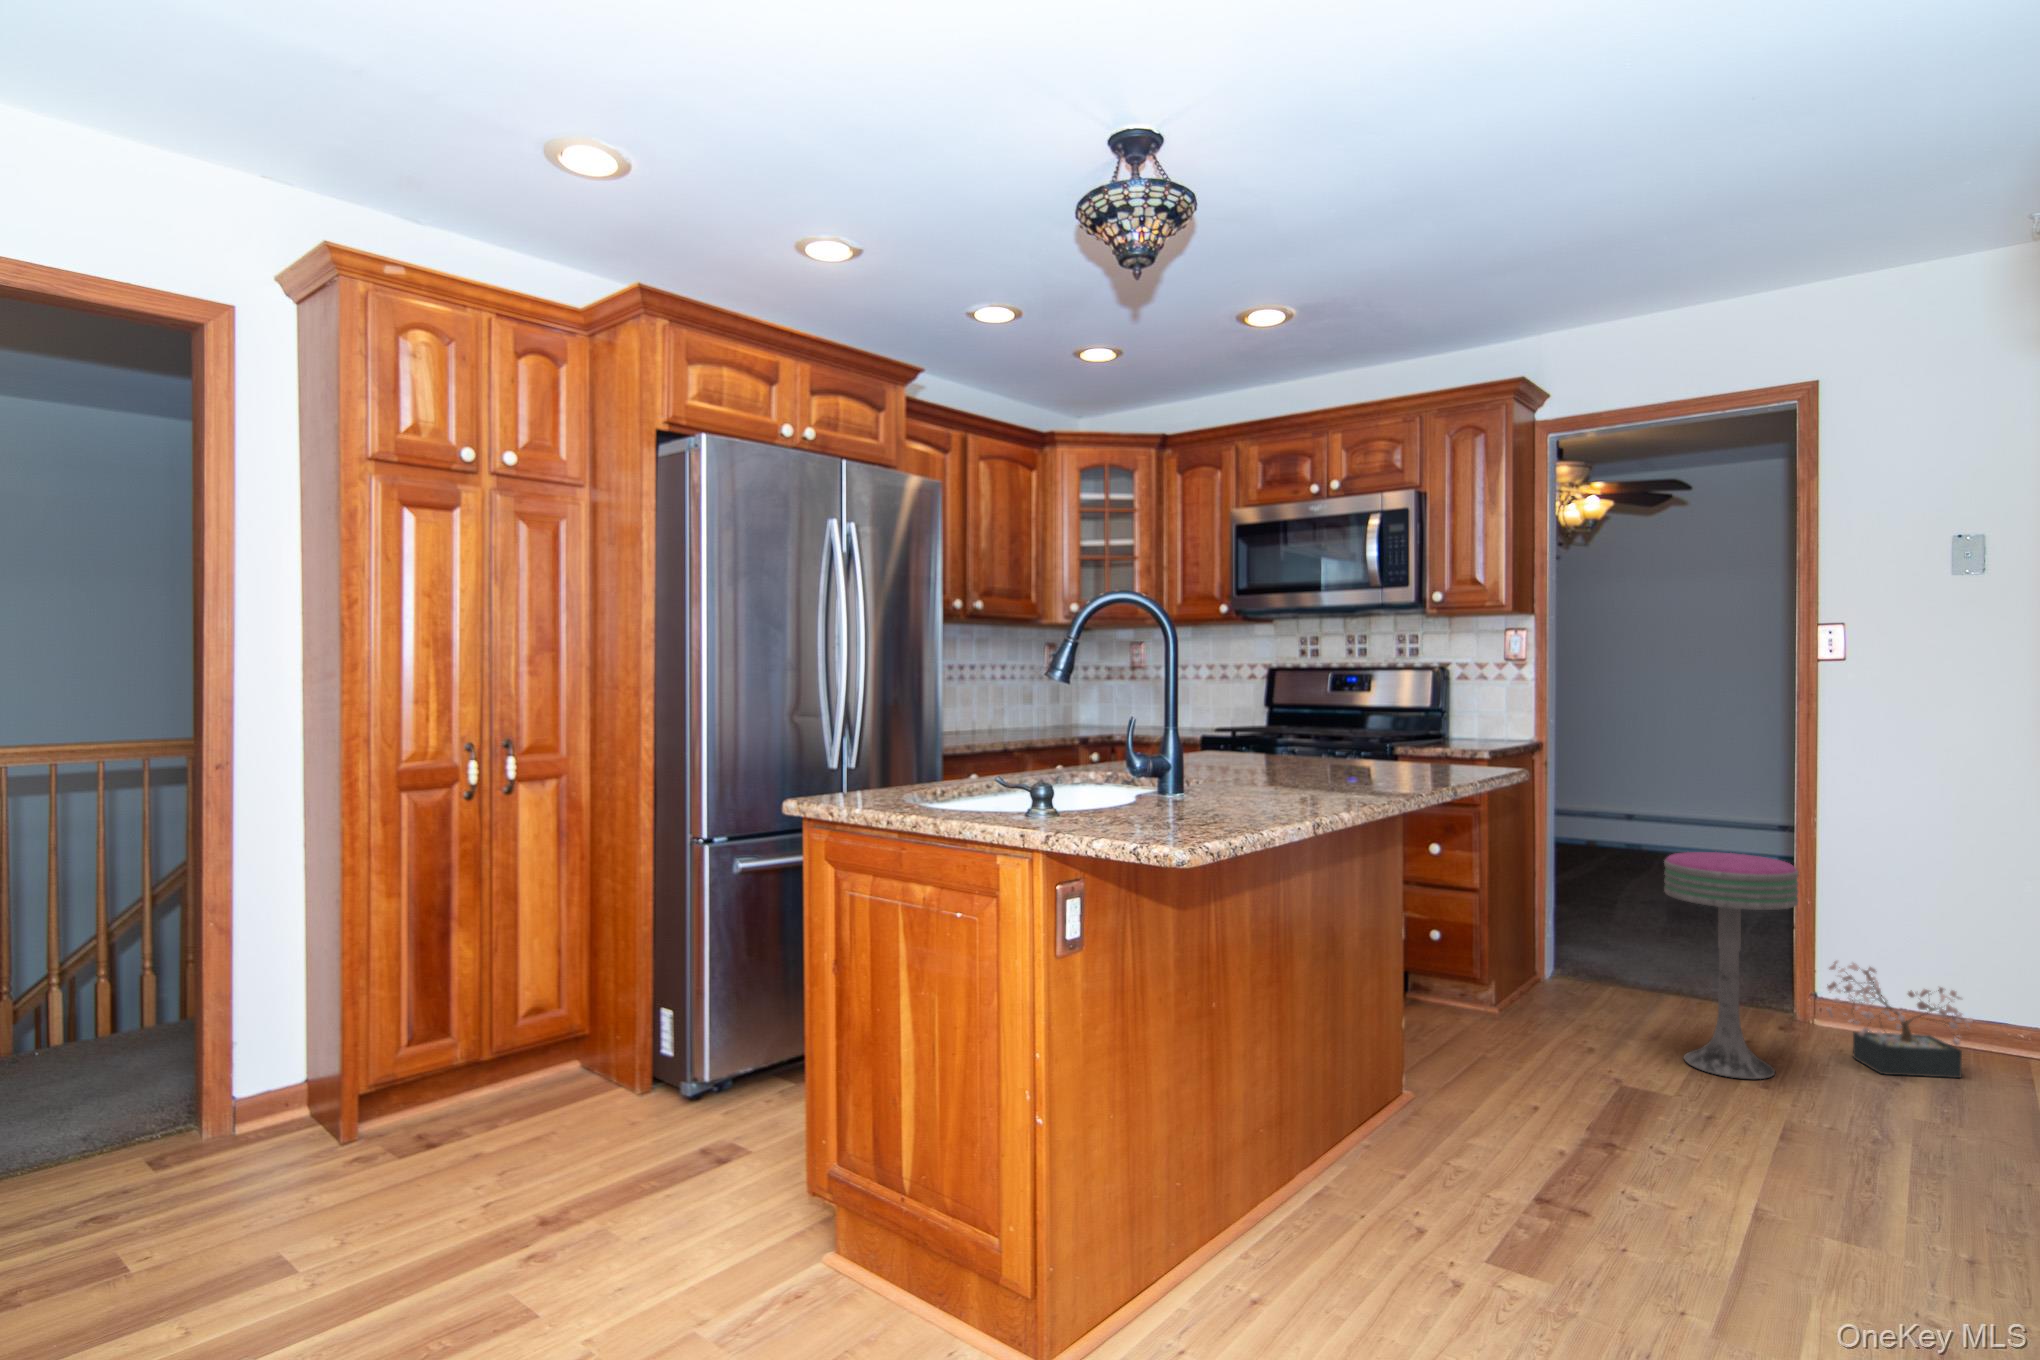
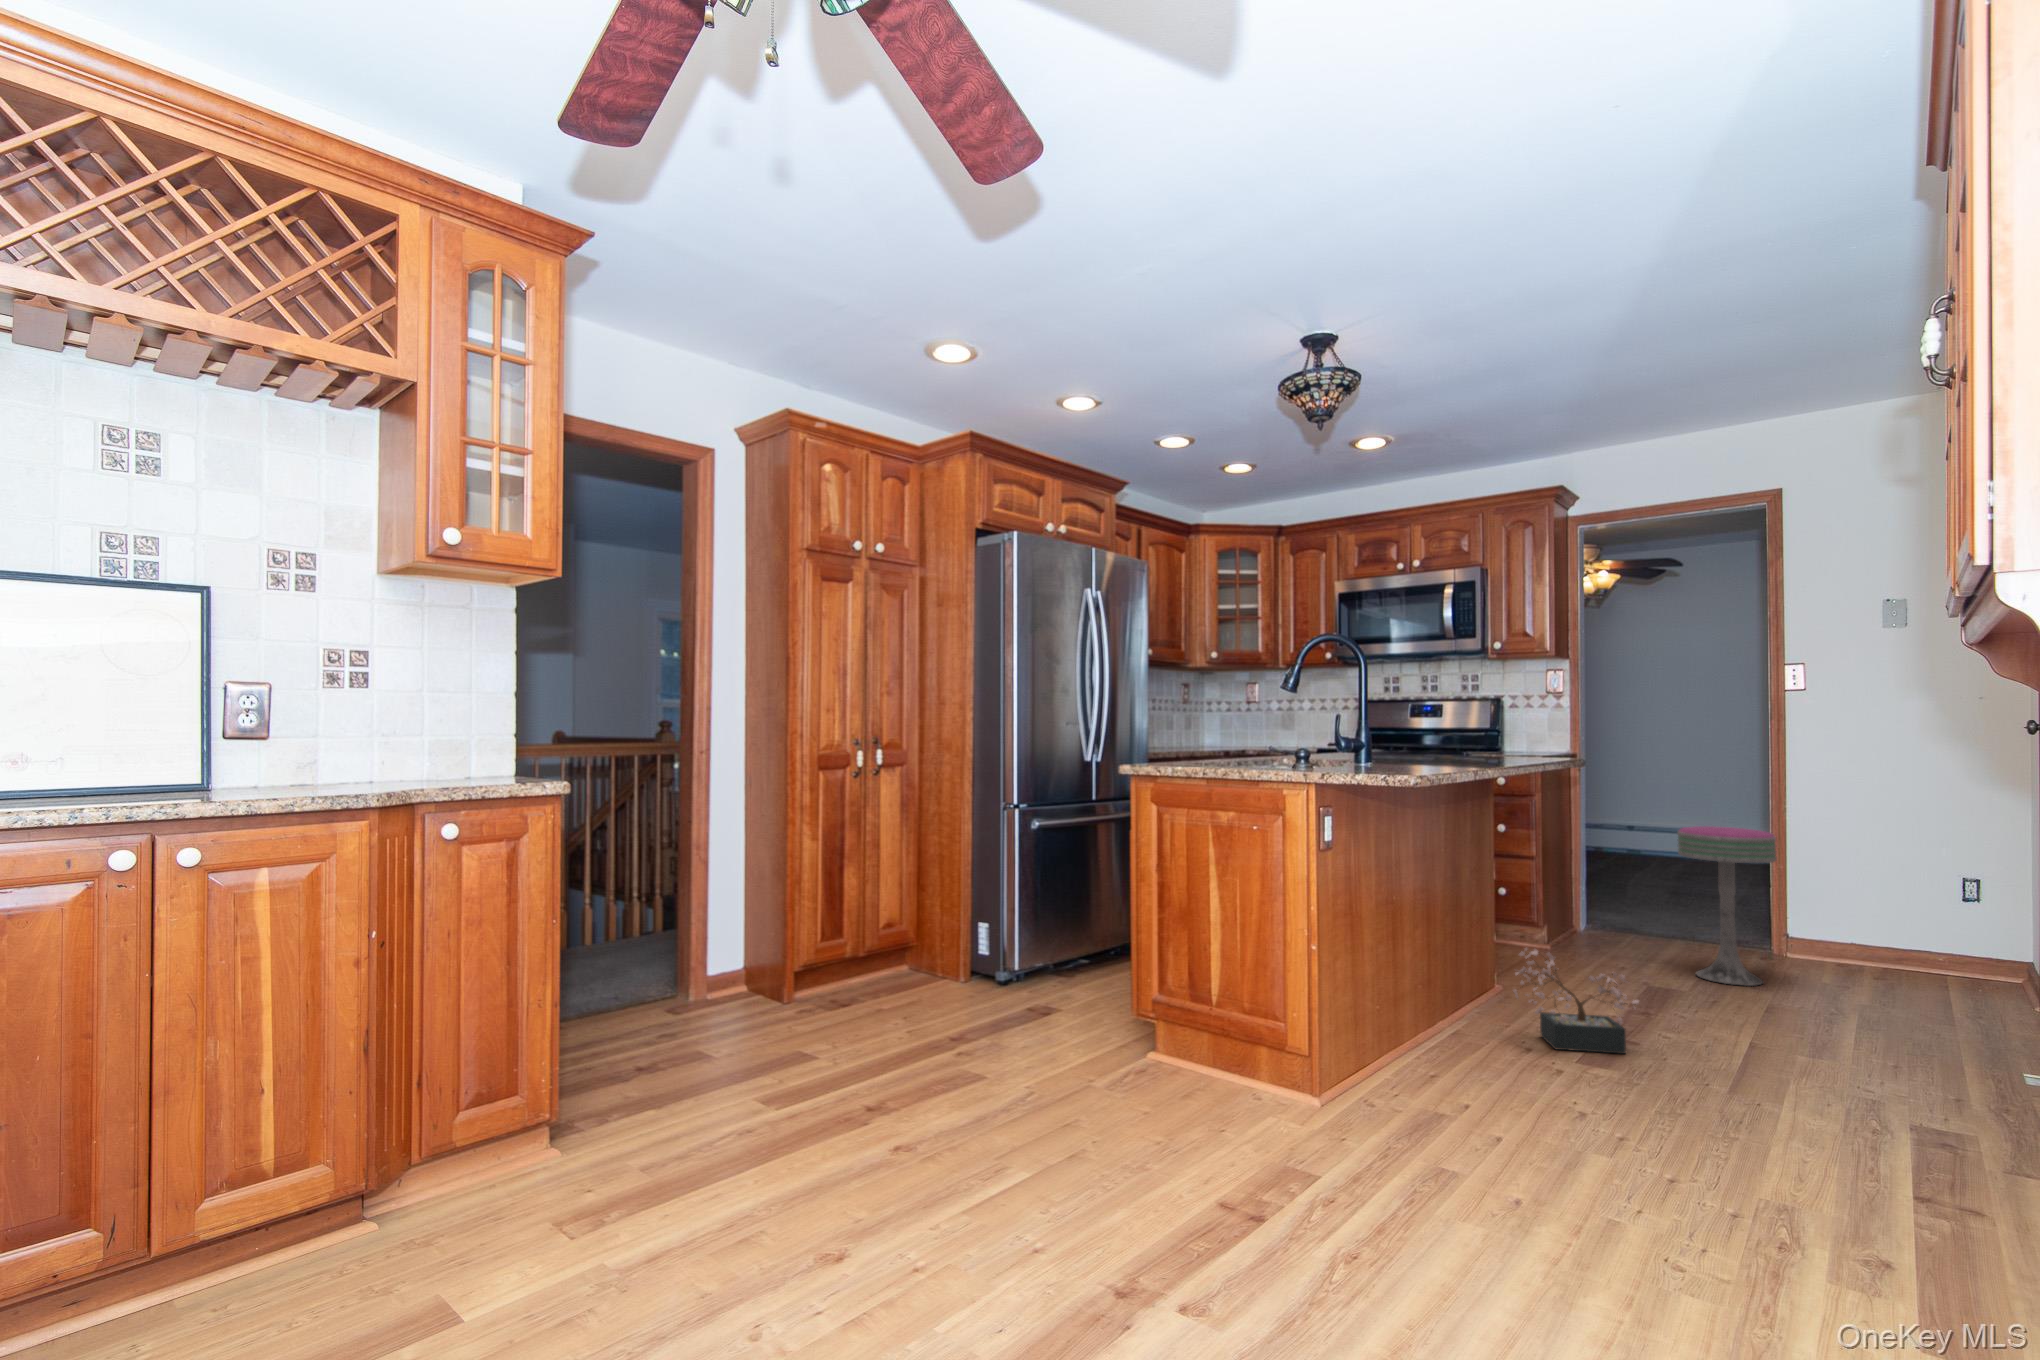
decorative plant: present [1827,961,1973,1078] -> present [1513,948,1639,1054]

